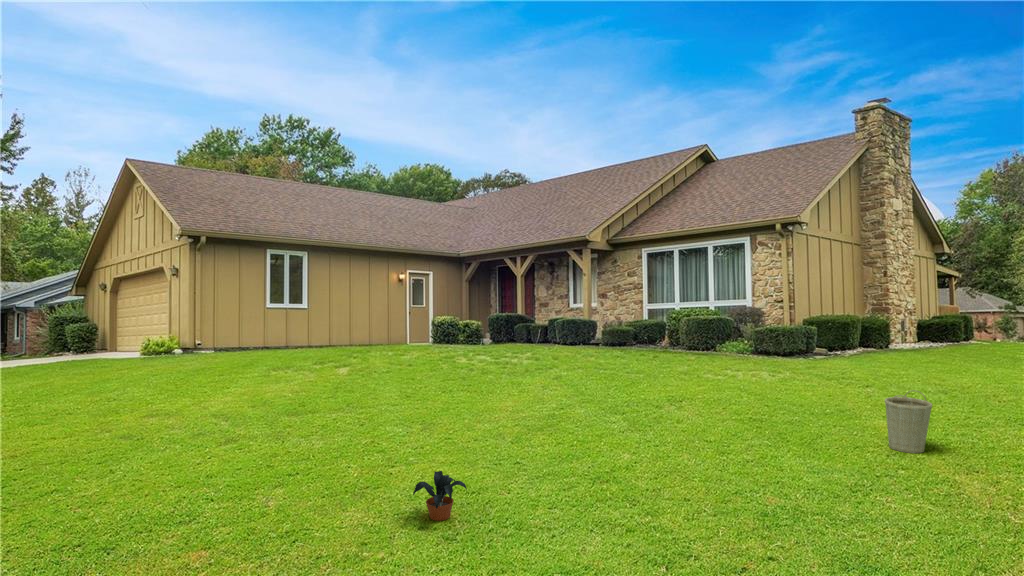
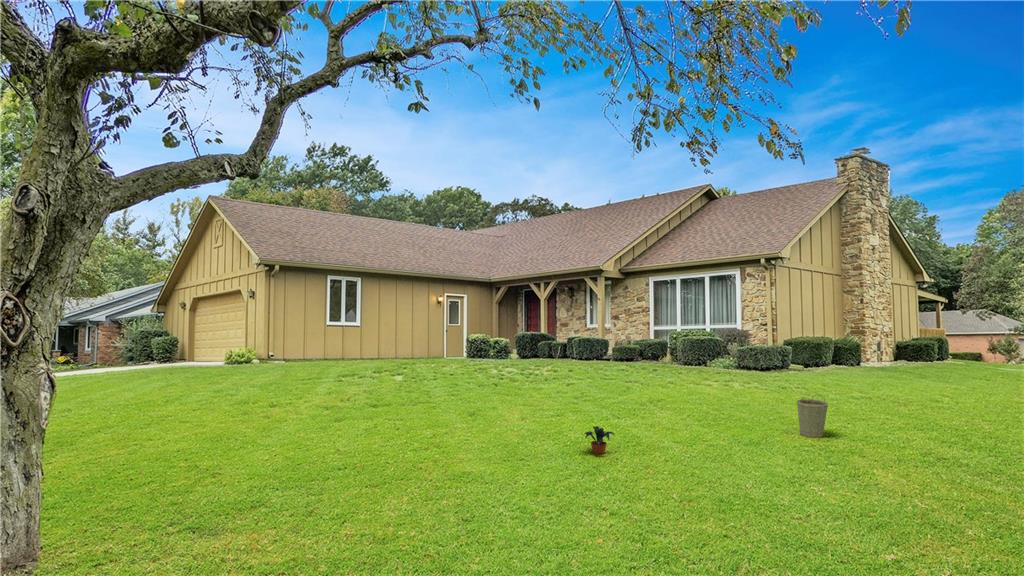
potted plant: present [413,471,467,521] -> present [585,426,614,454]

